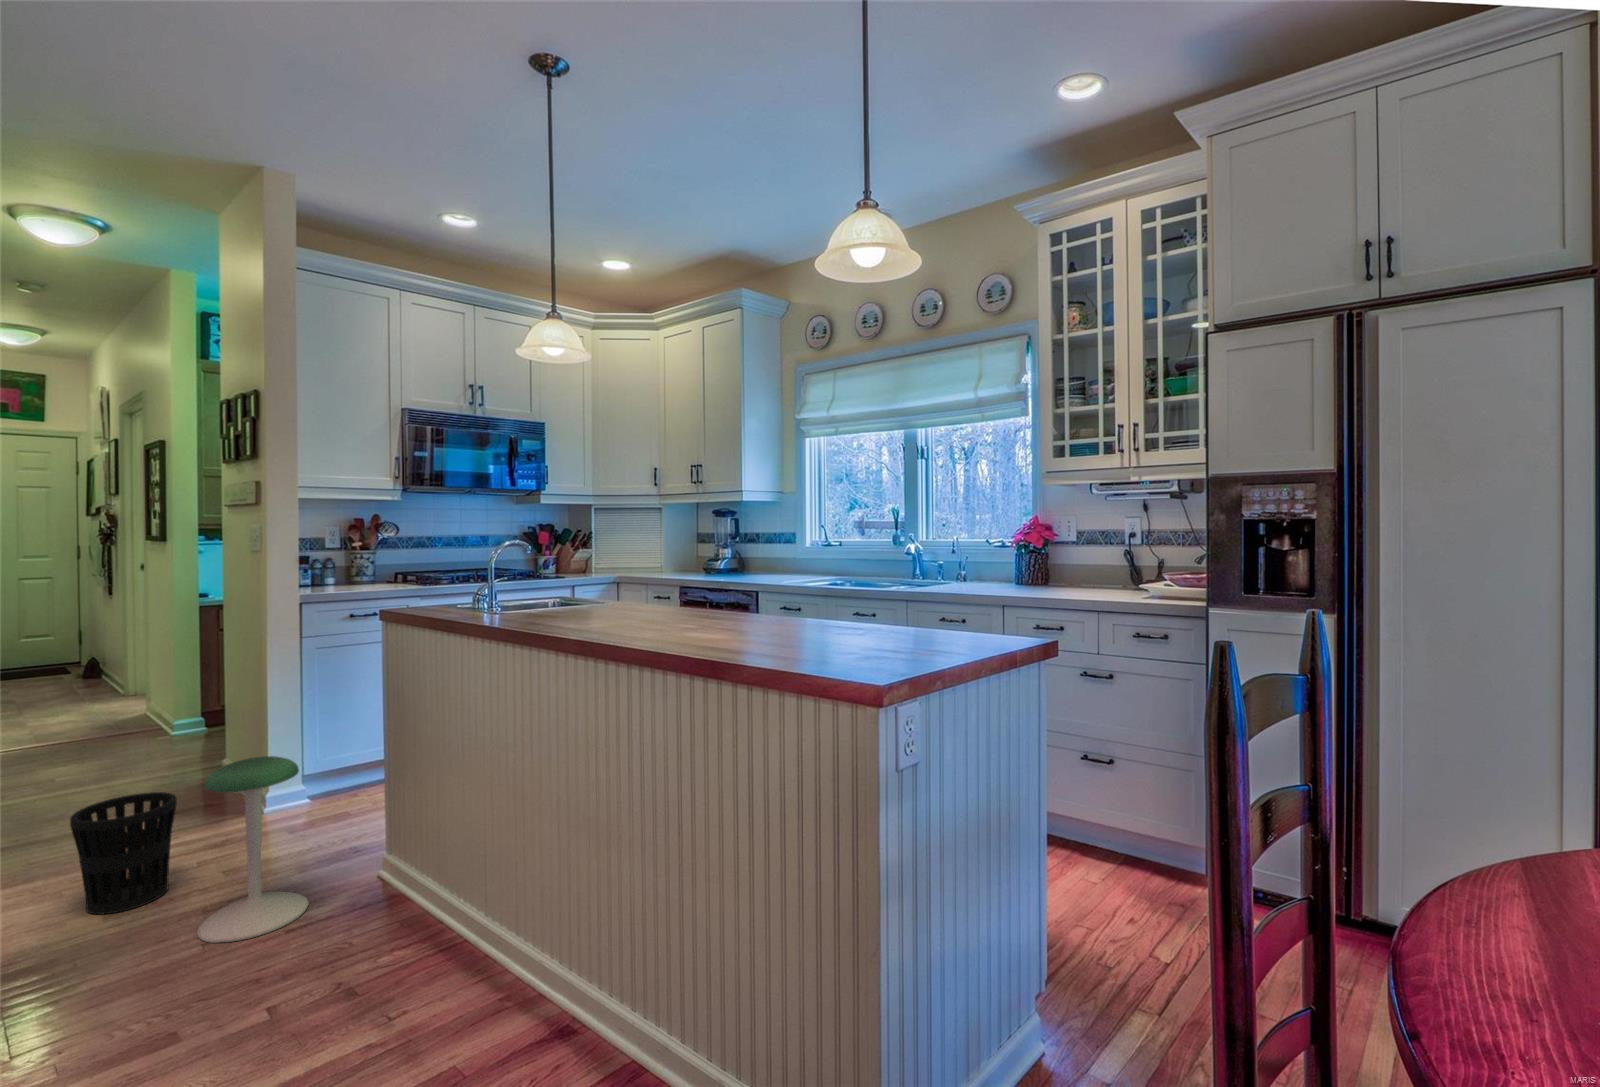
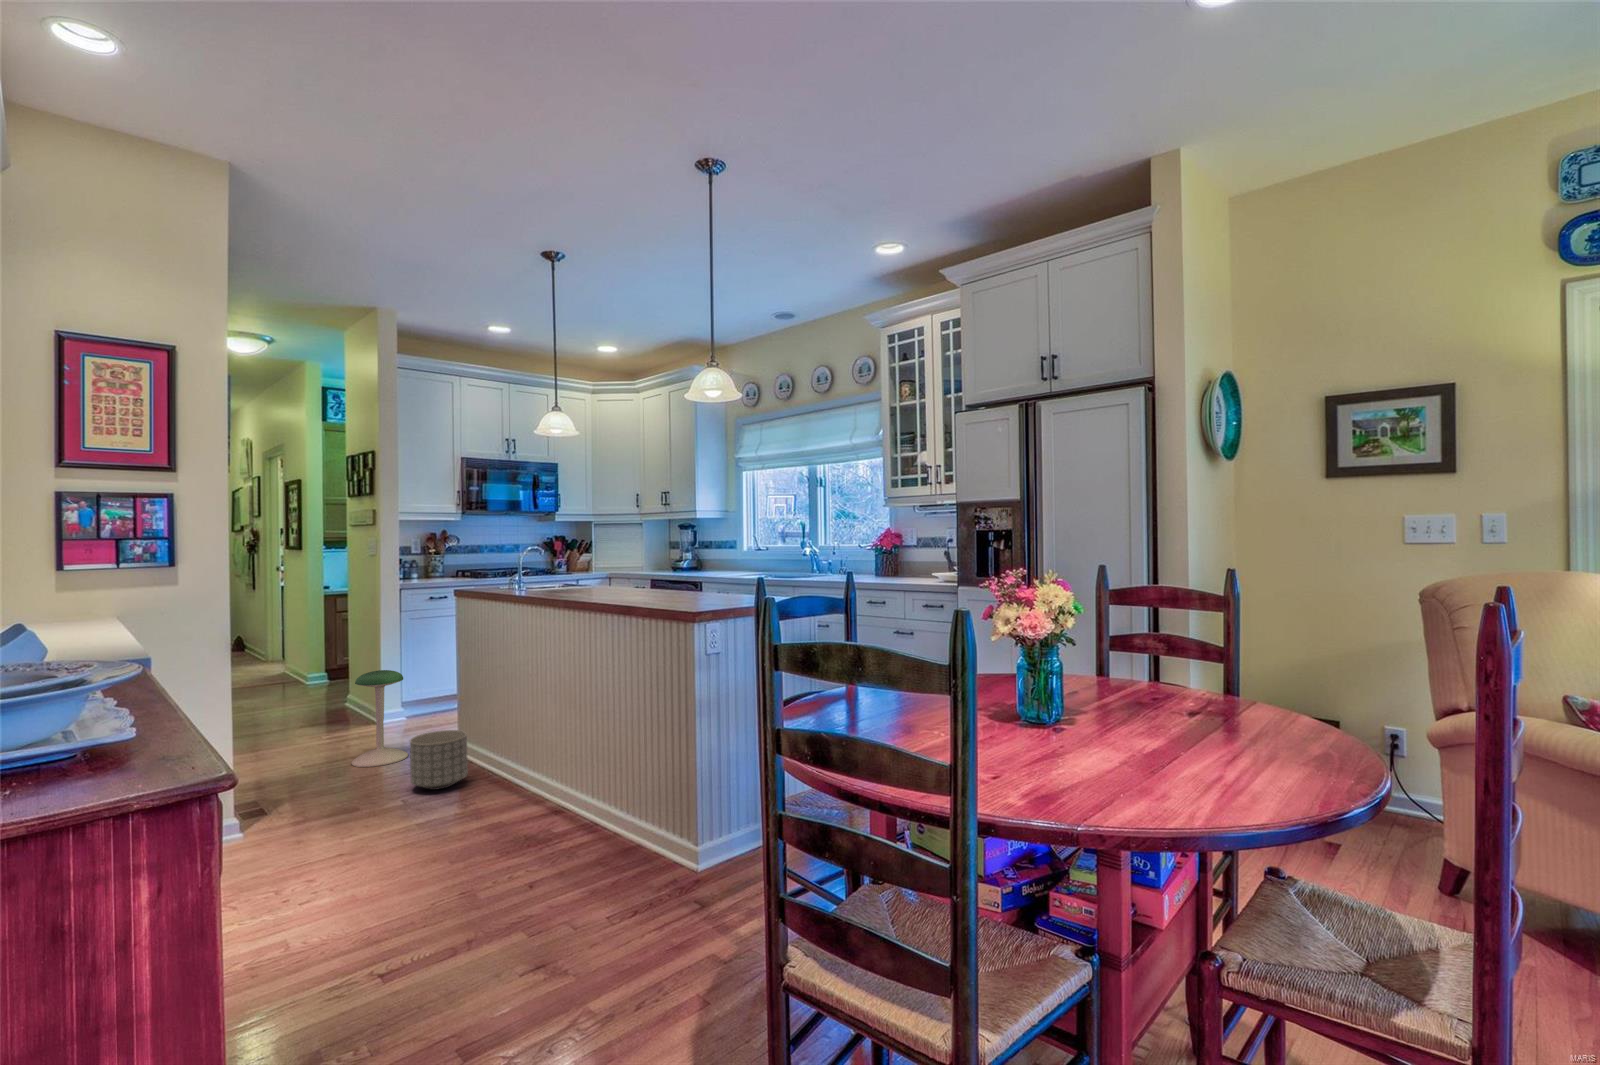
wastebasket: present [70,792,177,915] -> none [282,695,335,757]
planter: none [300,886,420,1024] -> present [410,730,468,790]

